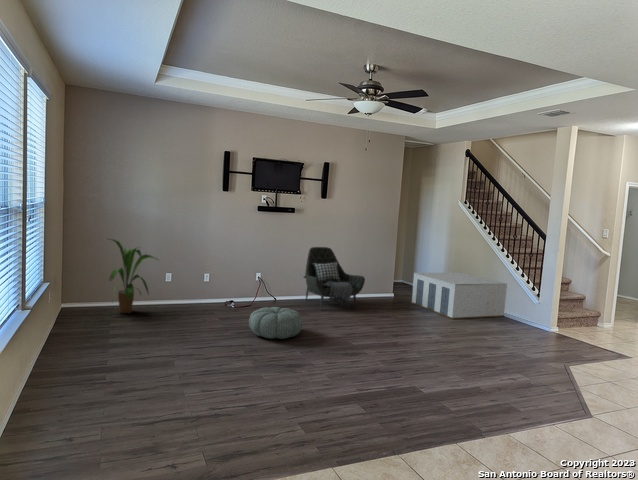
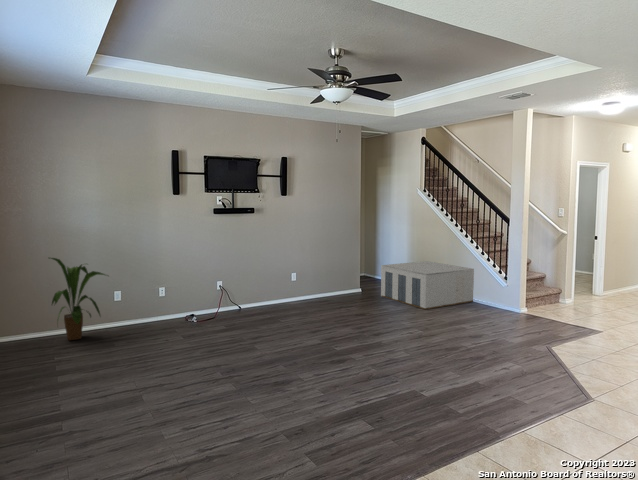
armchair: present [304,247,365,310] -> none [270,246,334,313]
pouf: present [249,307,302,339] -> none [220,316,278,352]

